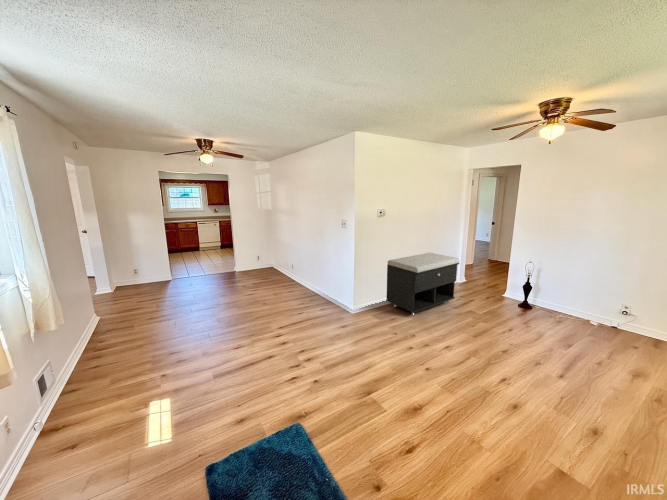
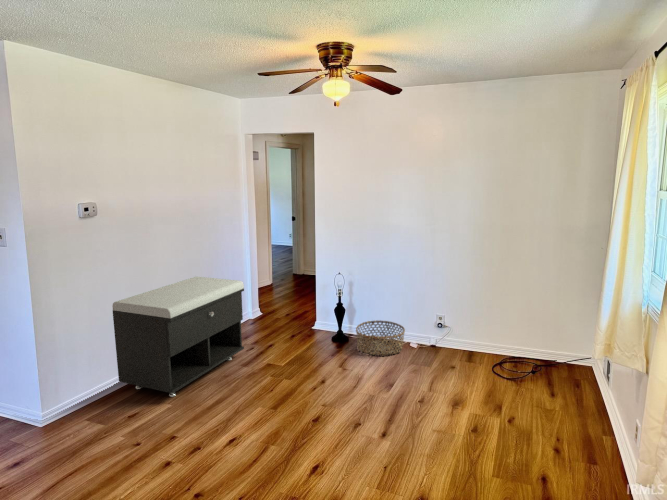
basket: none [540,298,587,326] -> present [356,320,405,355]

